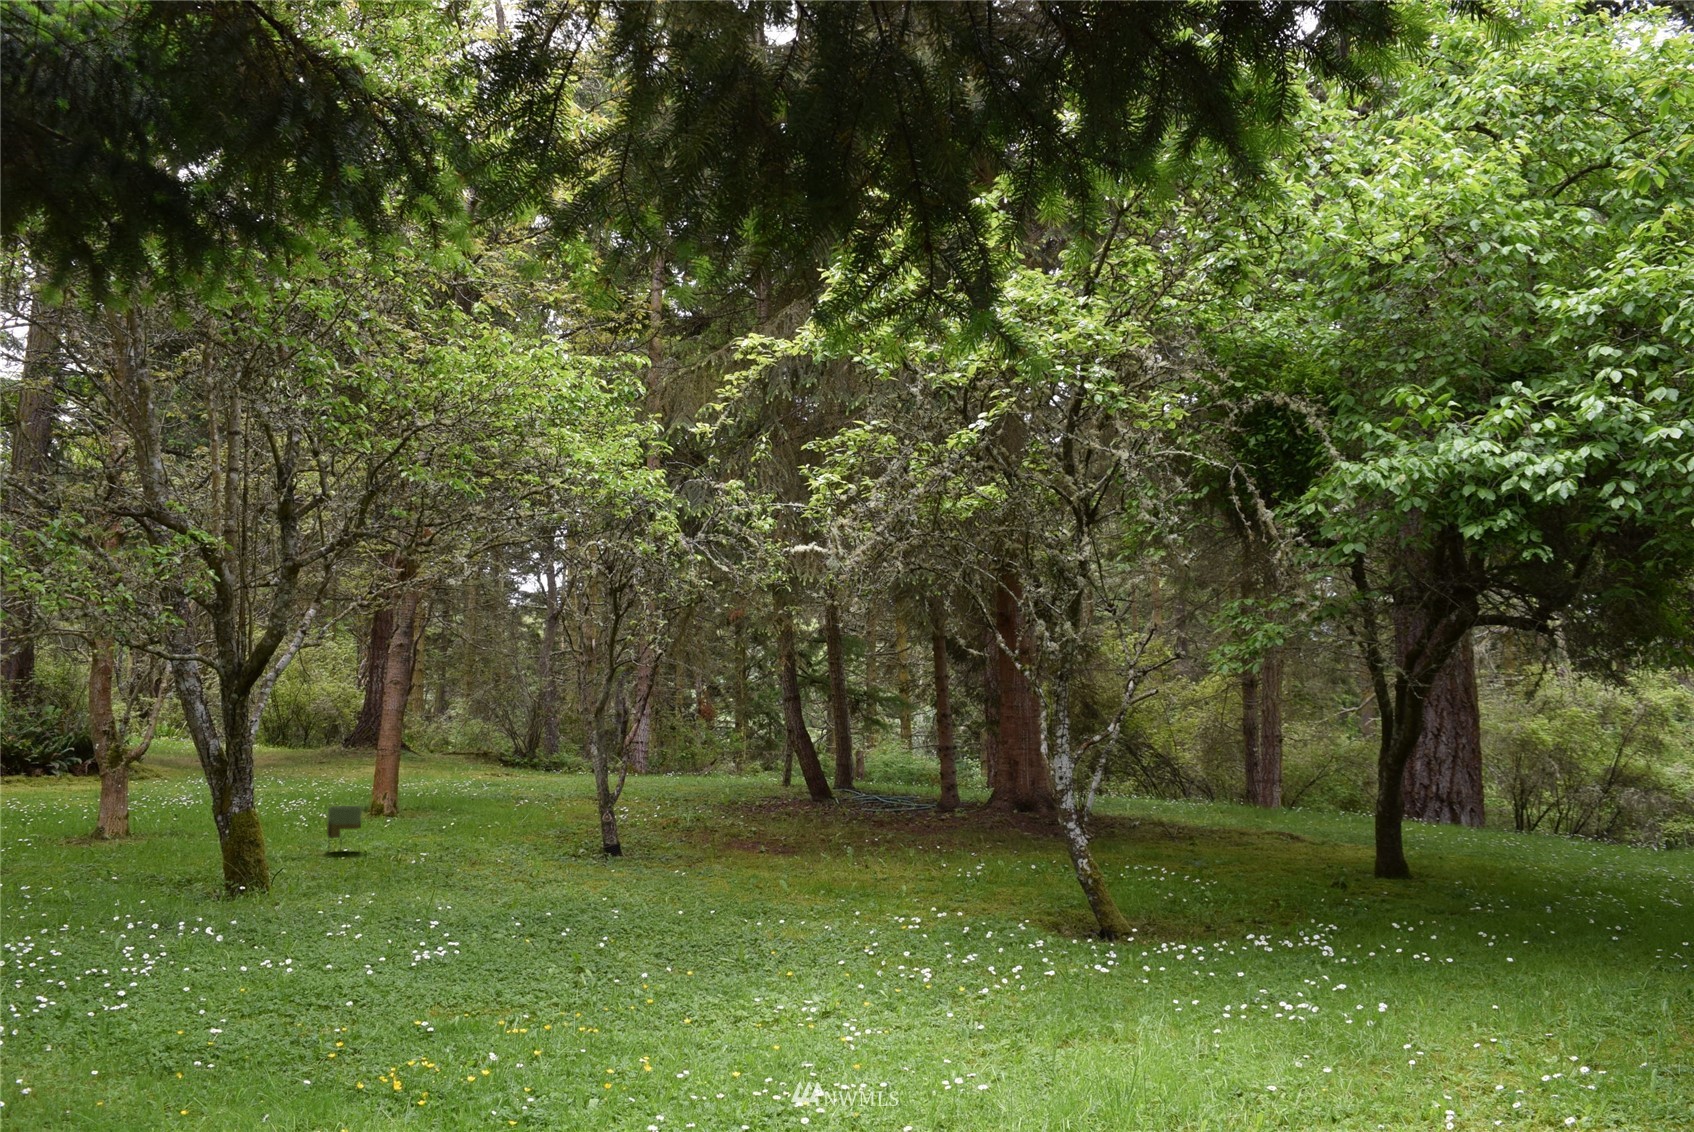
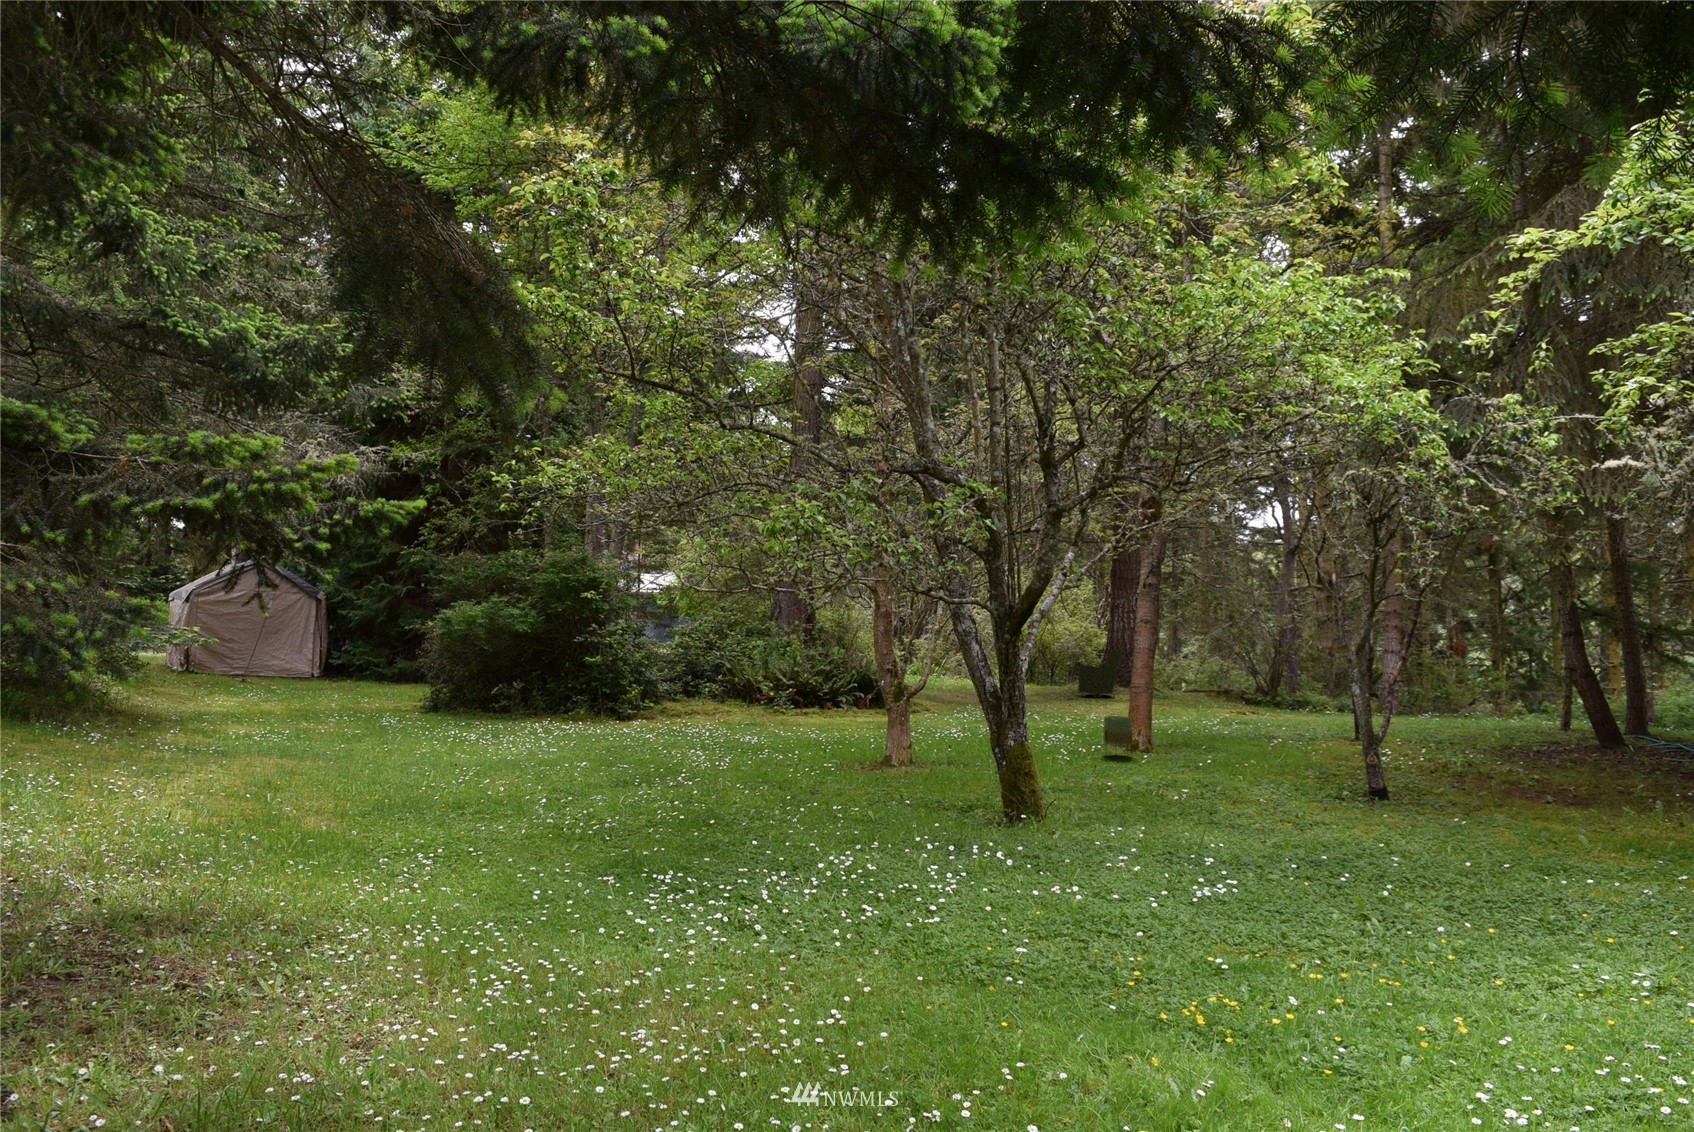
chair: none [296,735,355,797] -> present [1078,649,1122,698]

